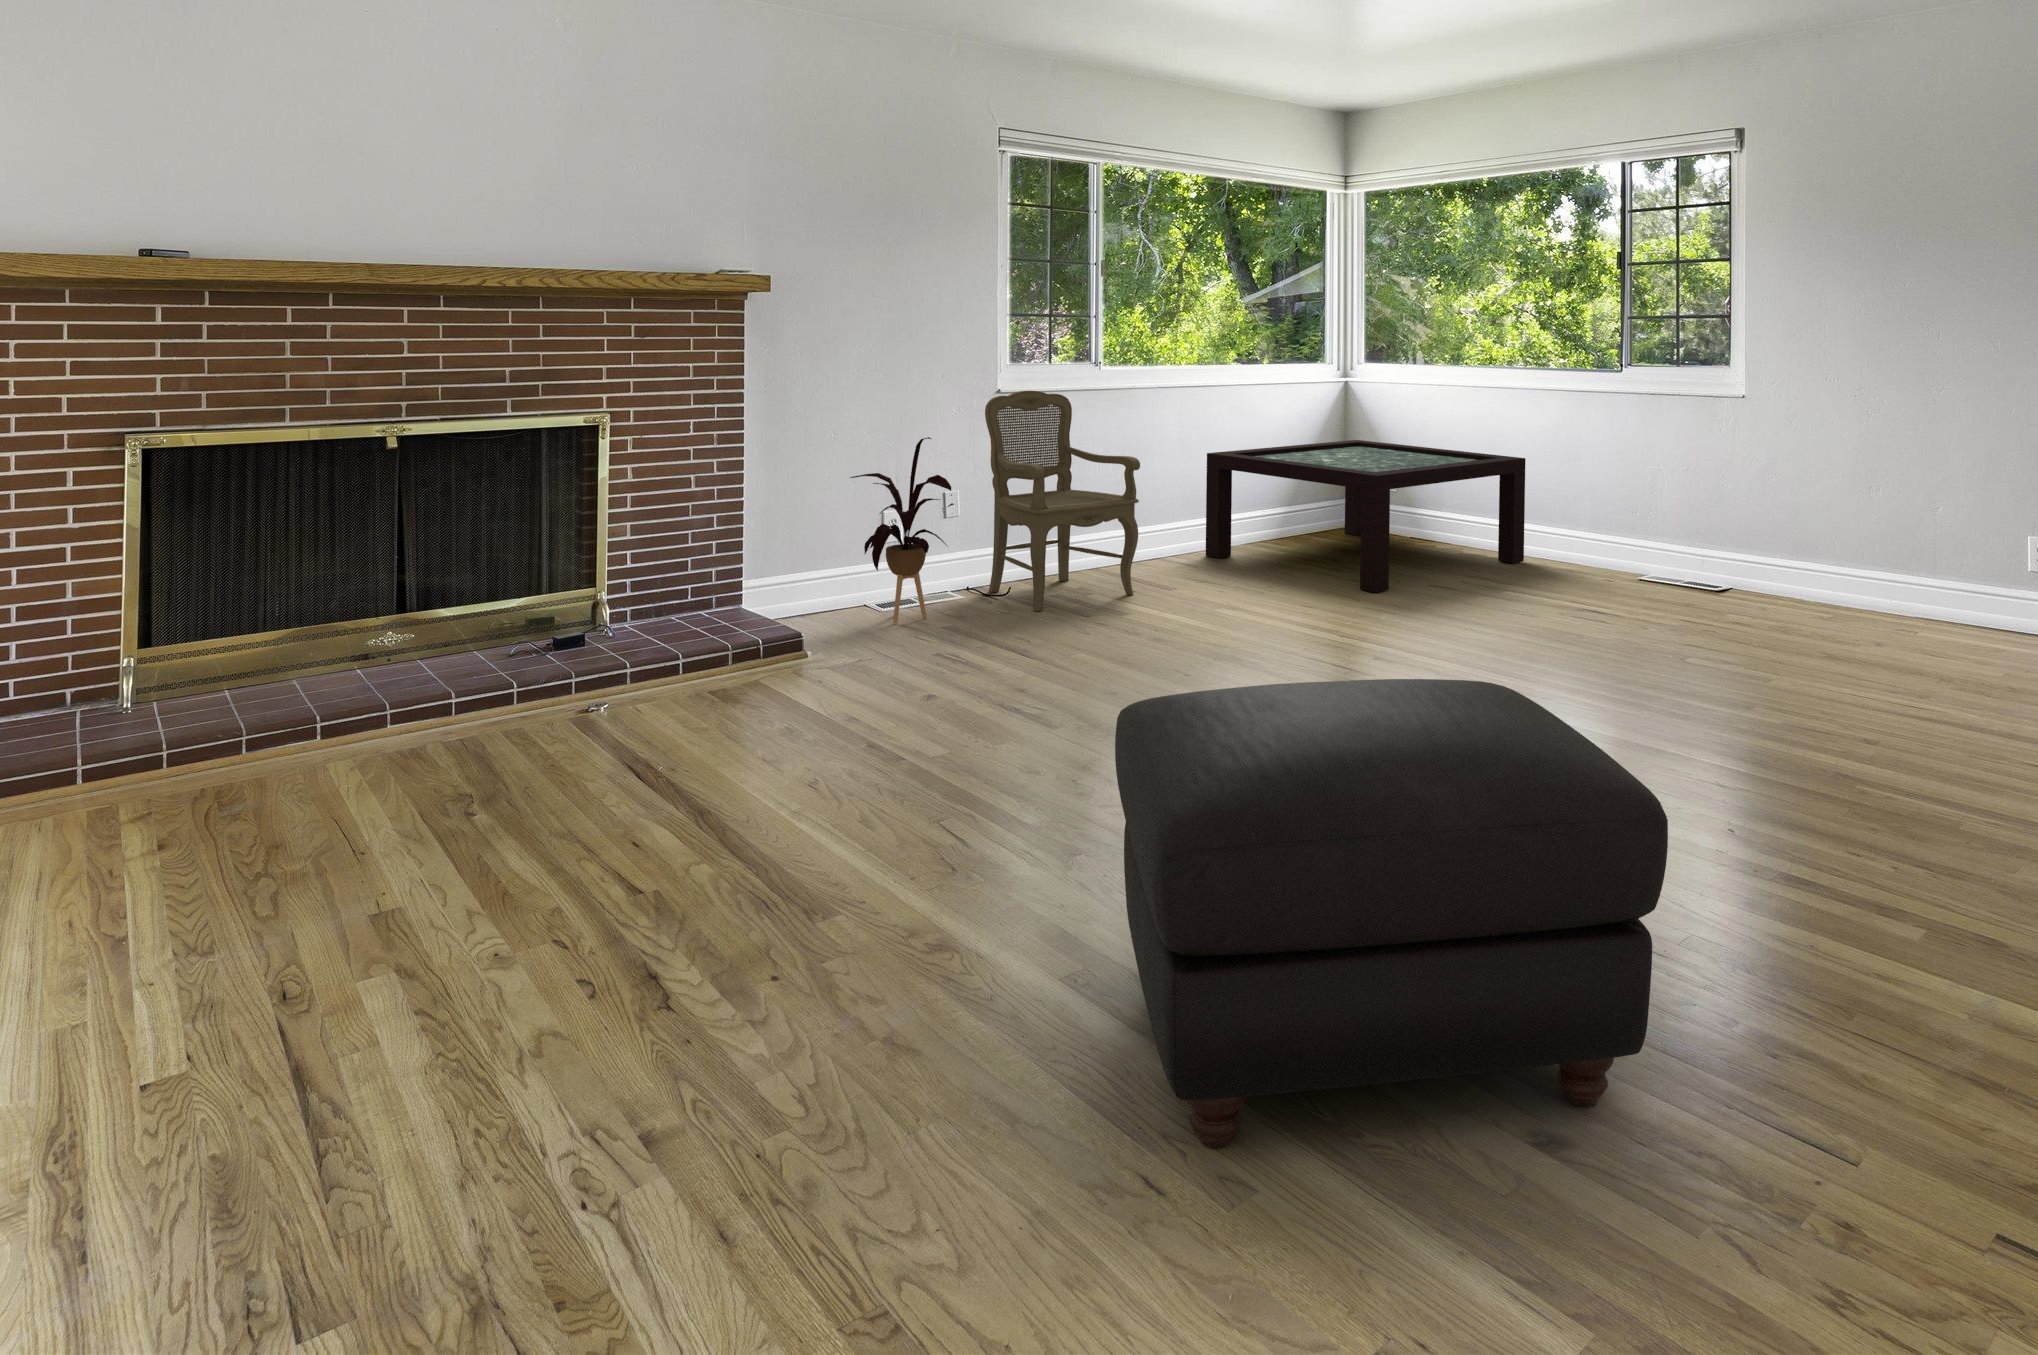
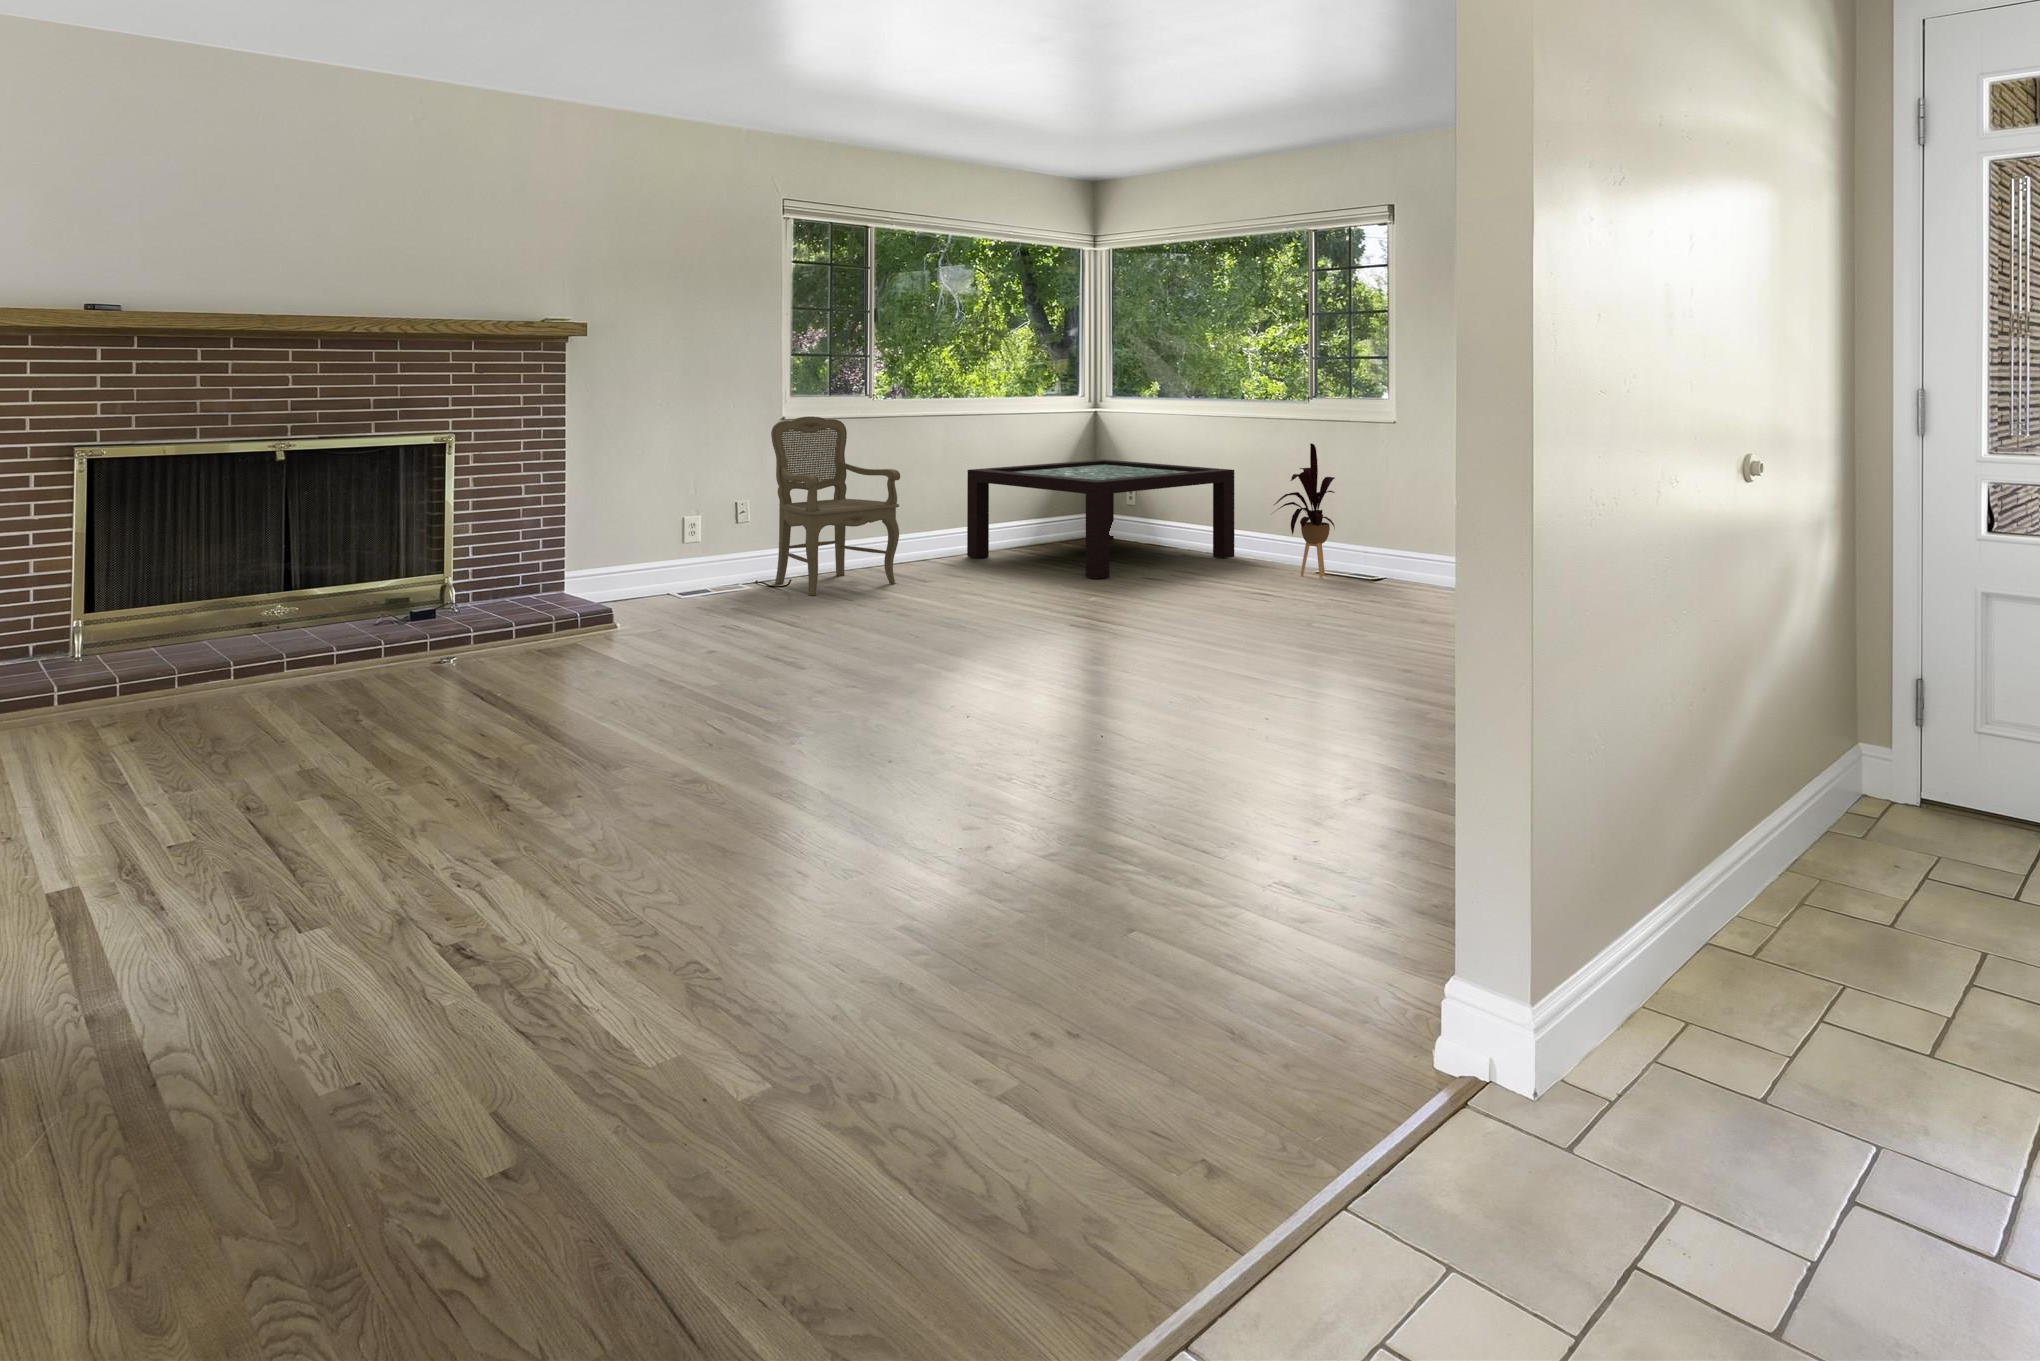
house plant: present [850,437,951,623] -> present [1274,443,1335,578]
ottoman: present [1115,679,1668,1148] -> none [794,583,1130,858]

